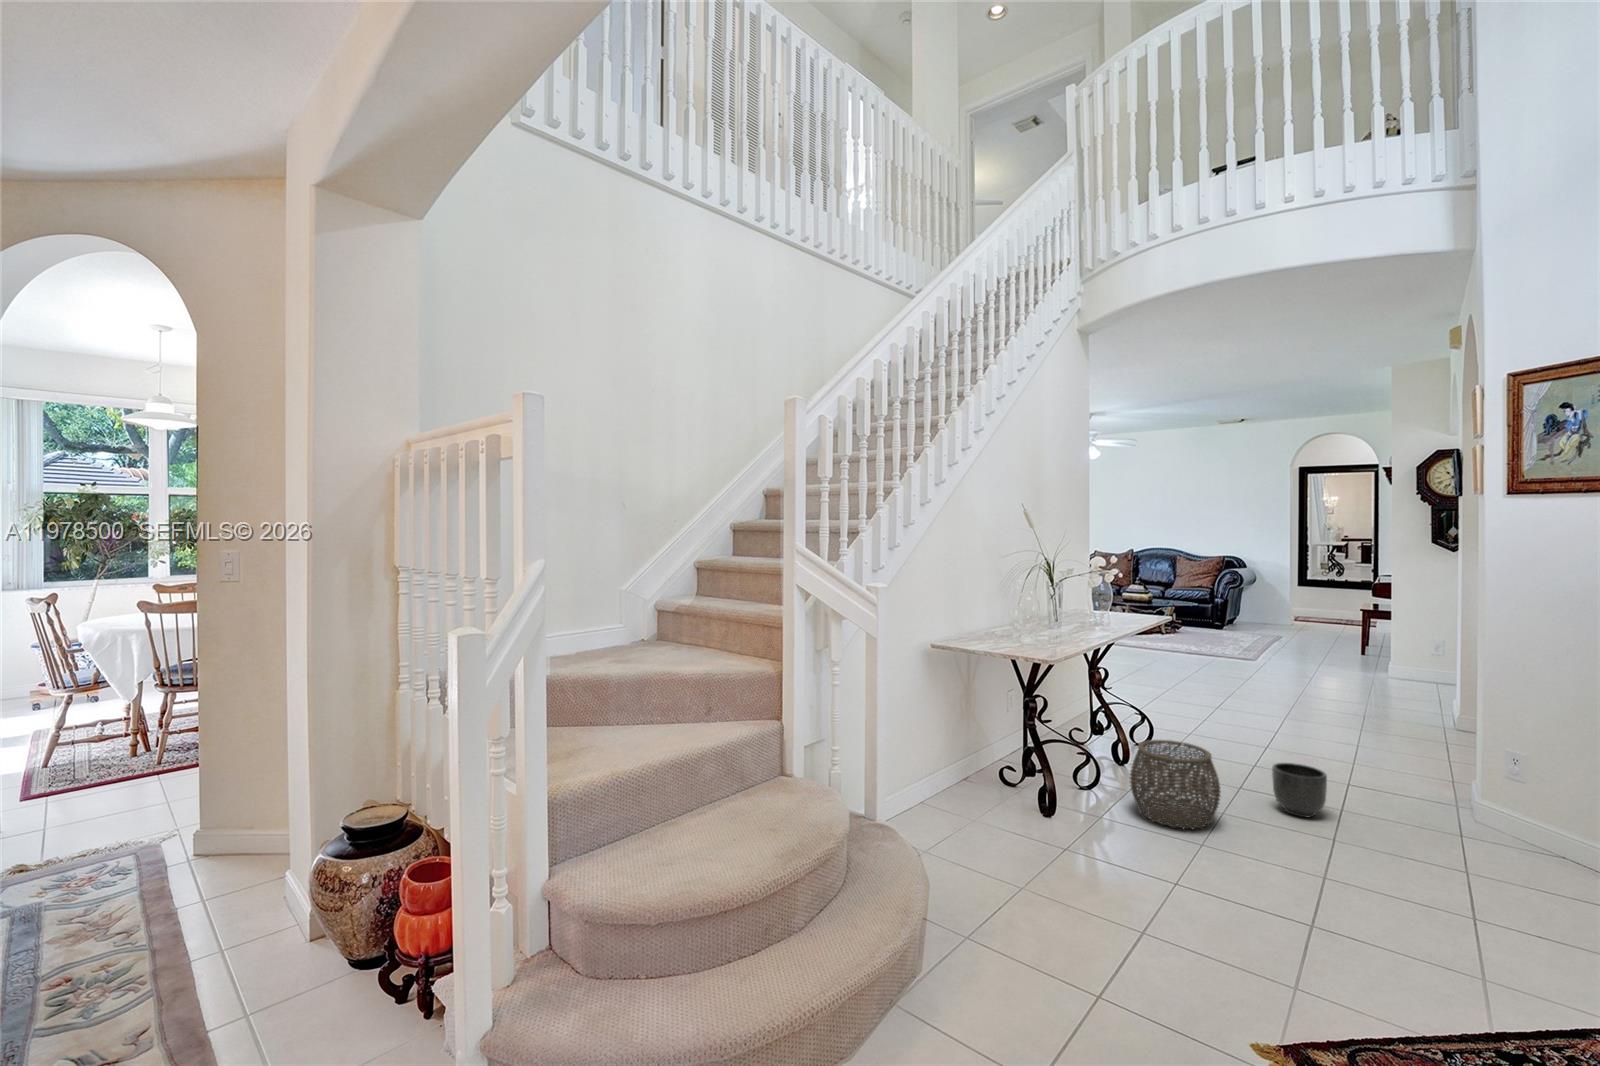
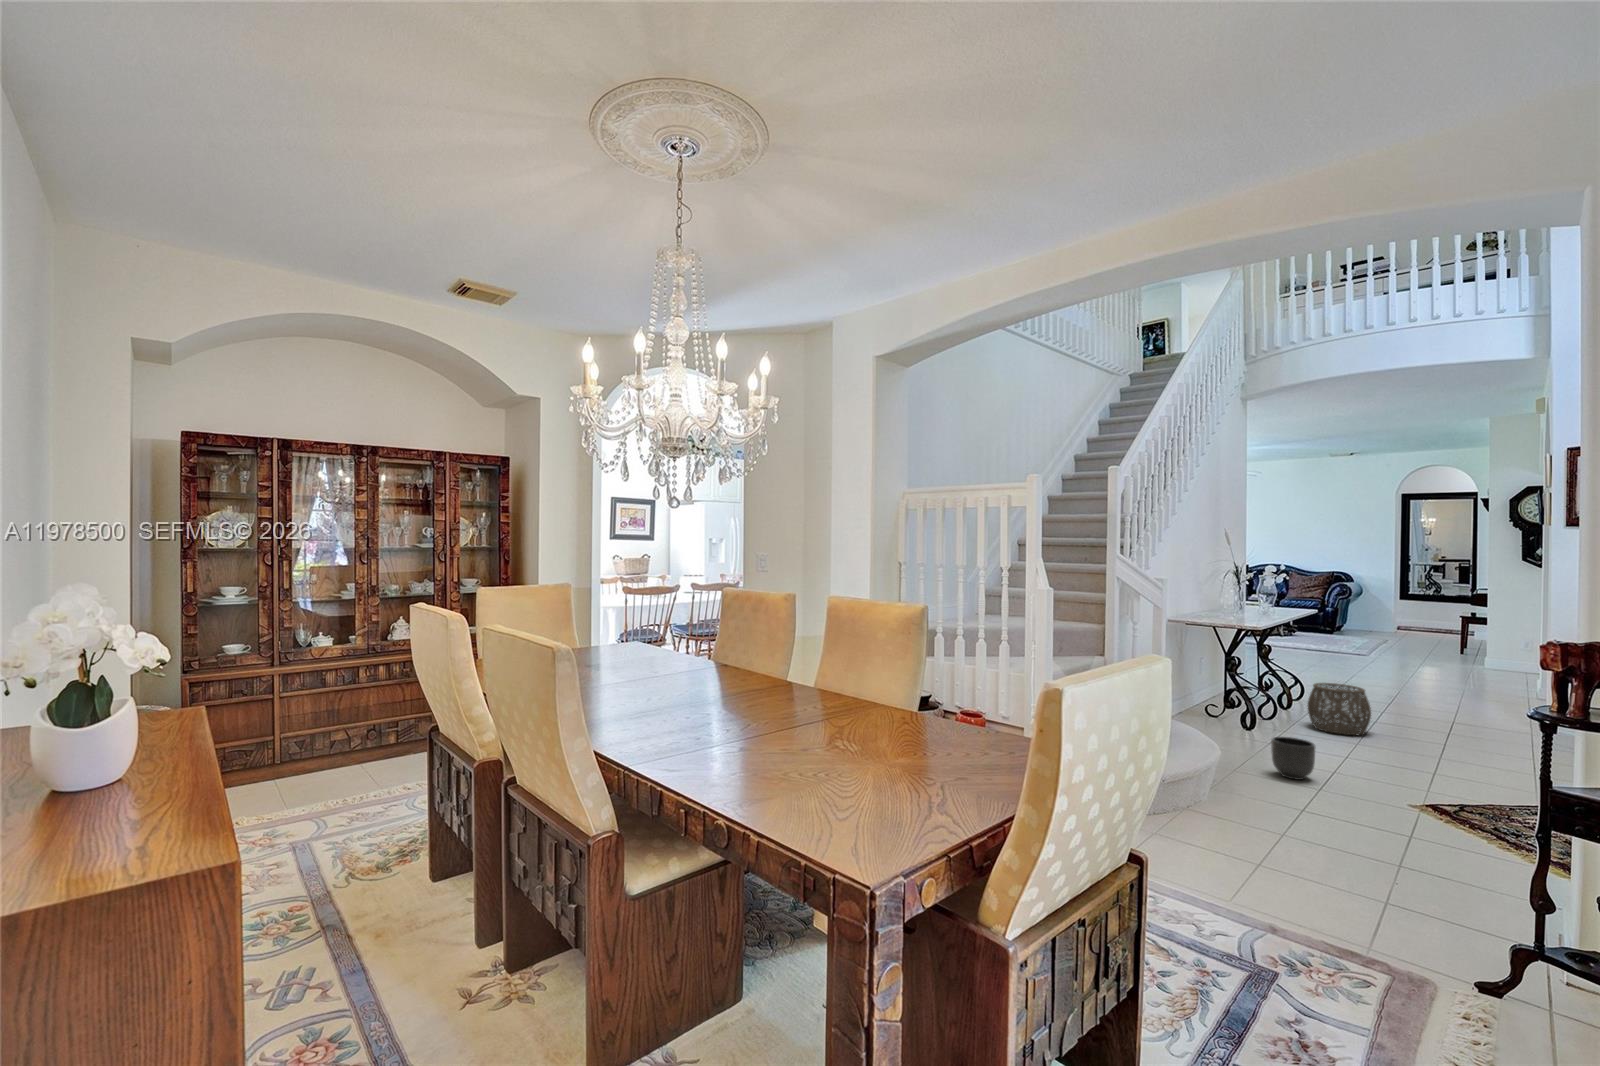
planter: present [1272,763,1327,817] -> present [1271,737,1316,780]

